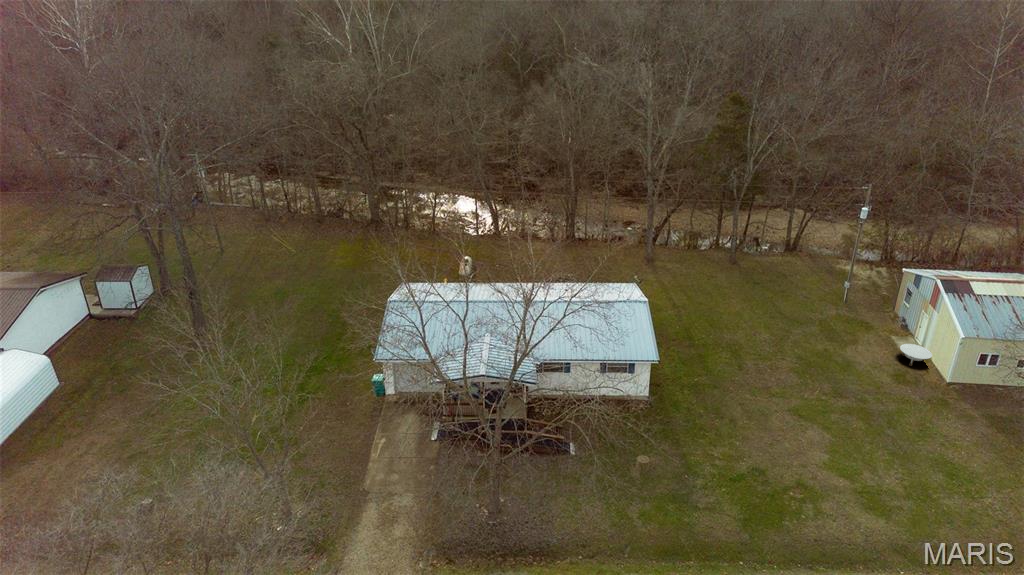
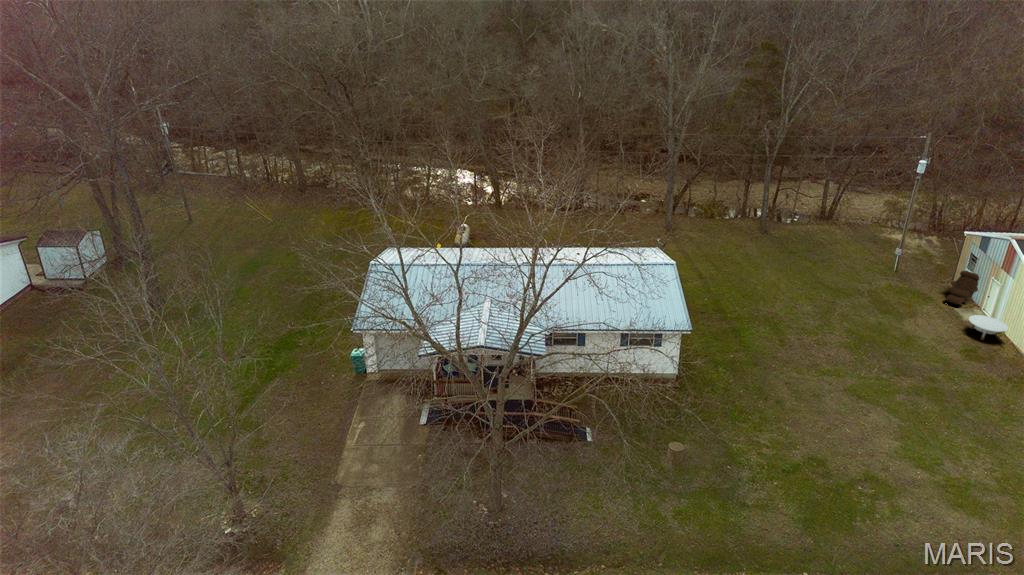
lounge chair: none [885,304,914,336] -> present [946,271,979,305]

